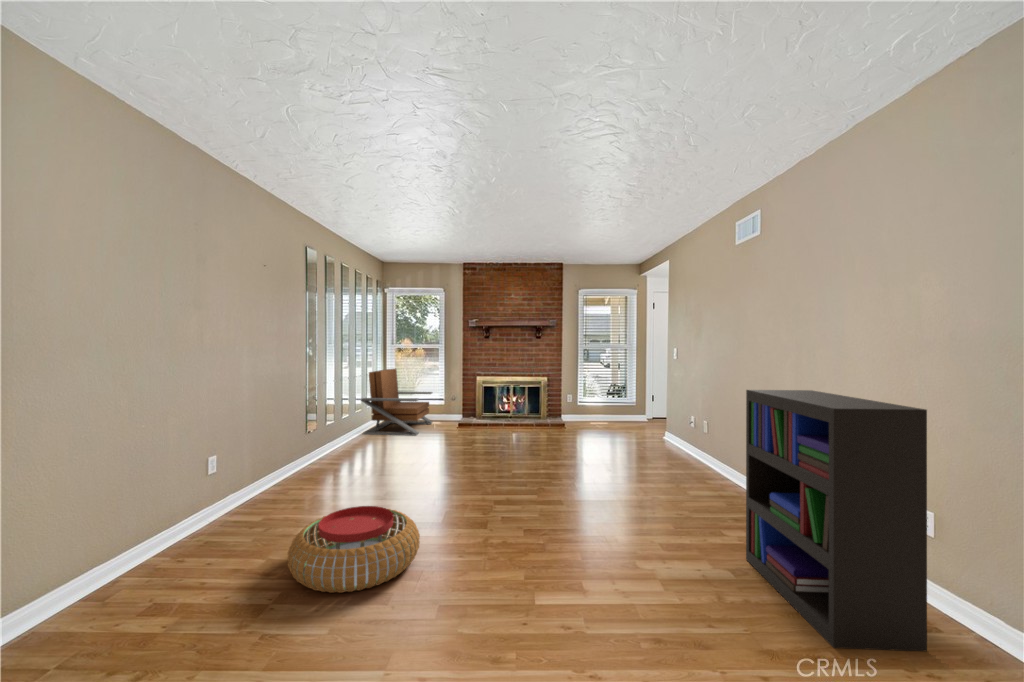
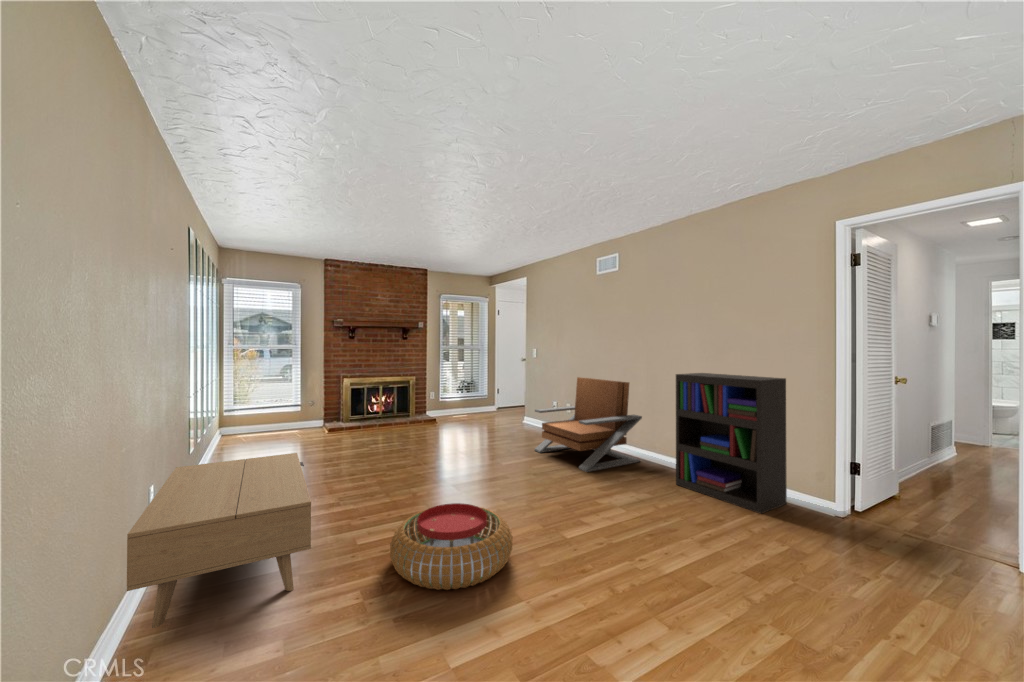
lounge chair: present [361,368,432,435] -> present [535,377,642,472]
coffee table: none [130,436,328,548] -> present [127,453,311,628]

